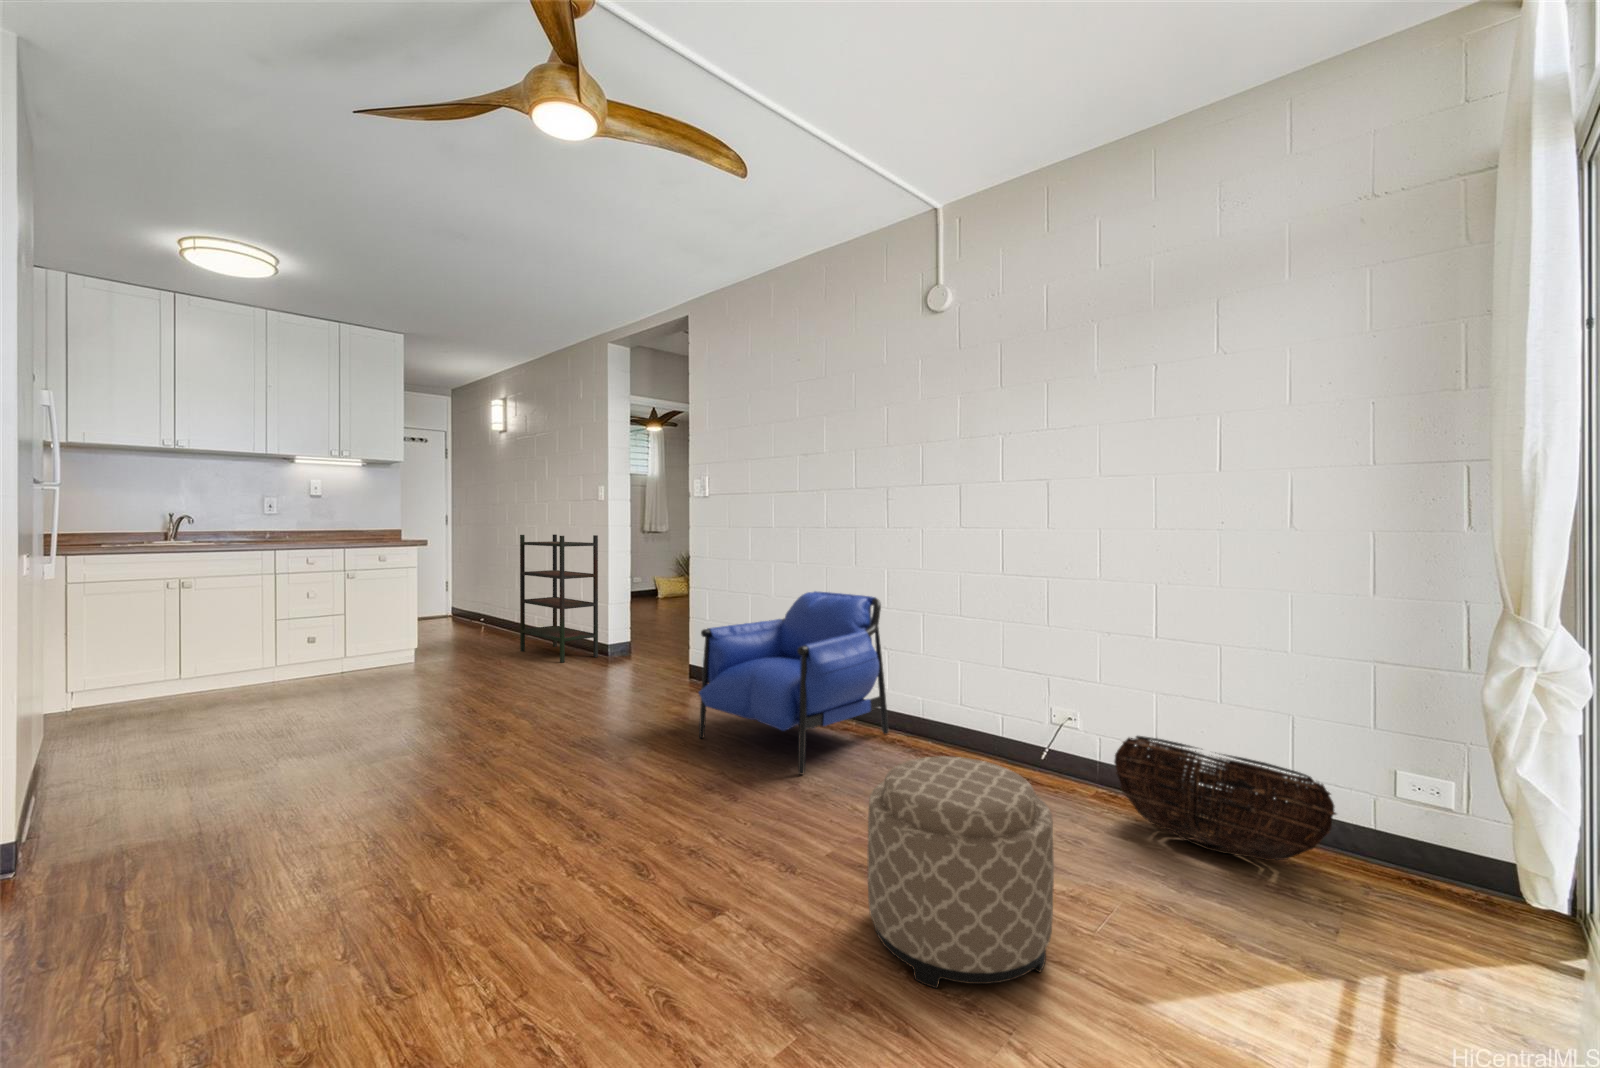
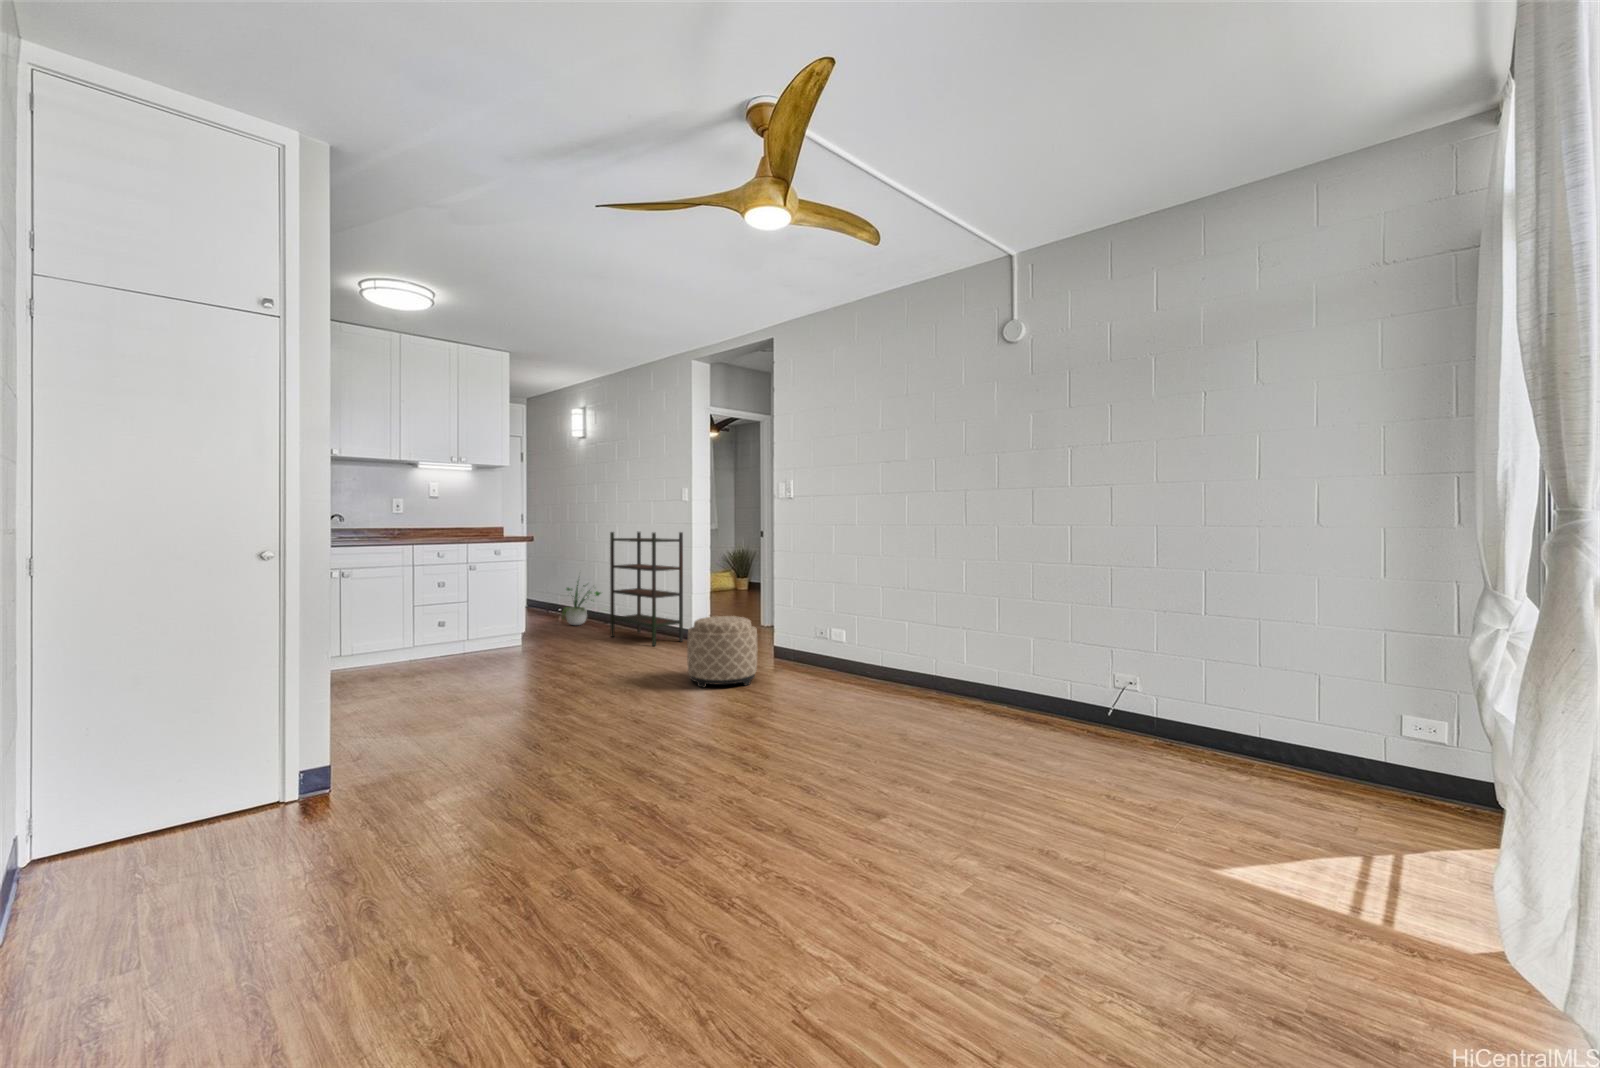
potted plant: none [473,575,521,637] -> present [562,585,601,625]
armchair: present [699,591,888,774] -> none [807,580,968,730]
basket: present [1114,736,1336,861] -> none [1173,693,1357,787]
ottoman: present [867,756,1054,988] -> present [687,616,757,688]

